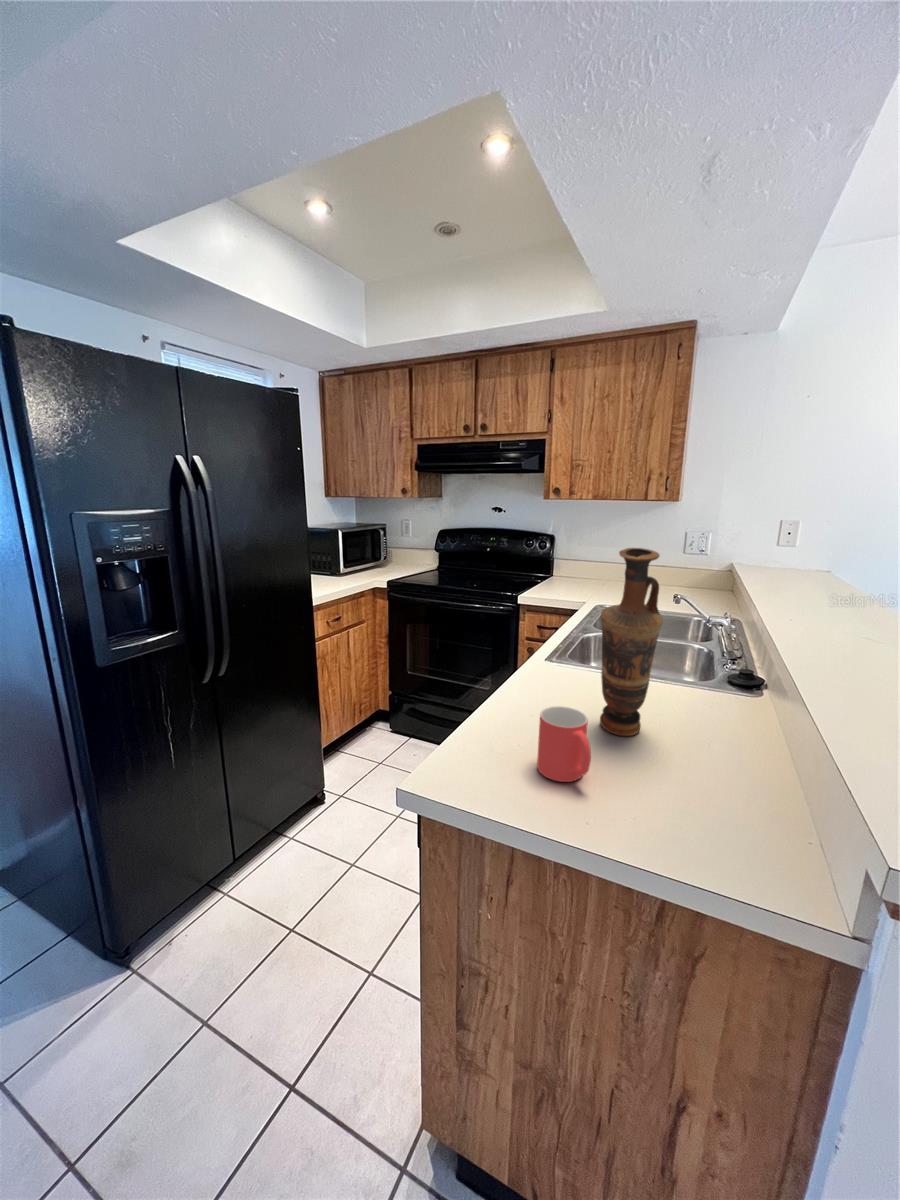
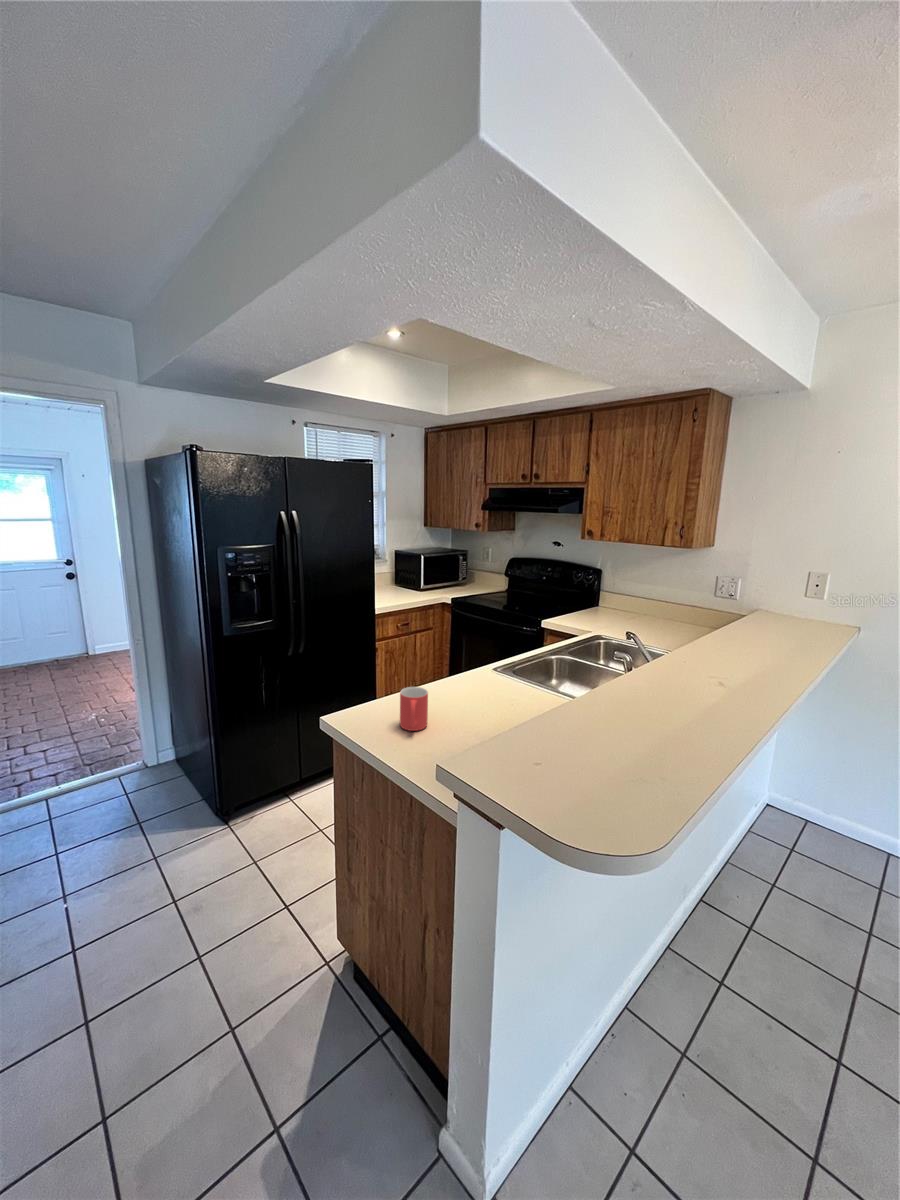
vase: present [600,548,663,736] -> none [457,594,495,718]

